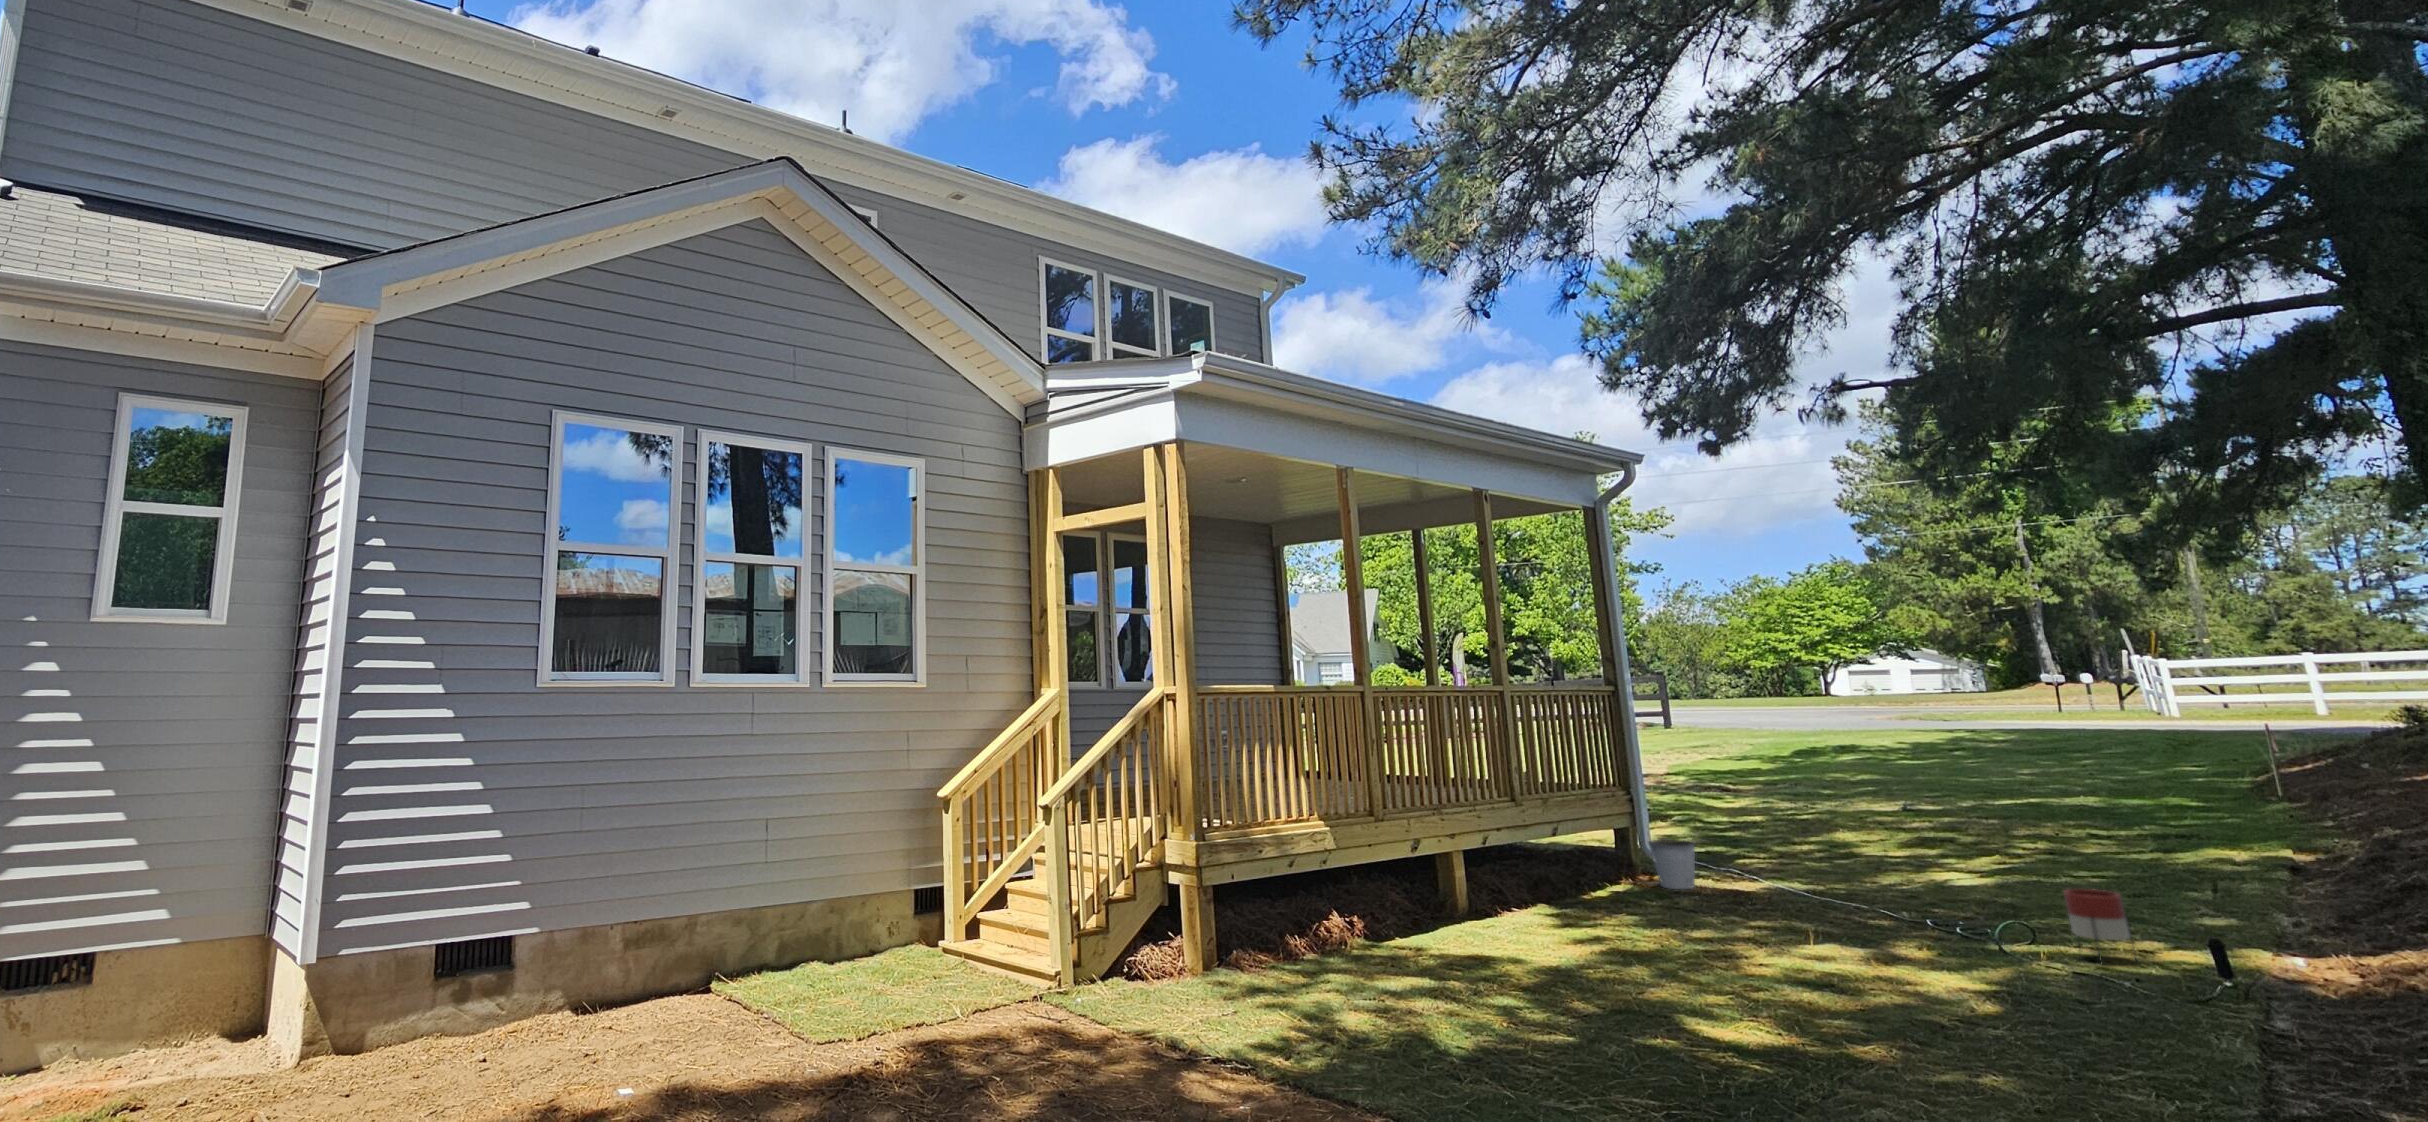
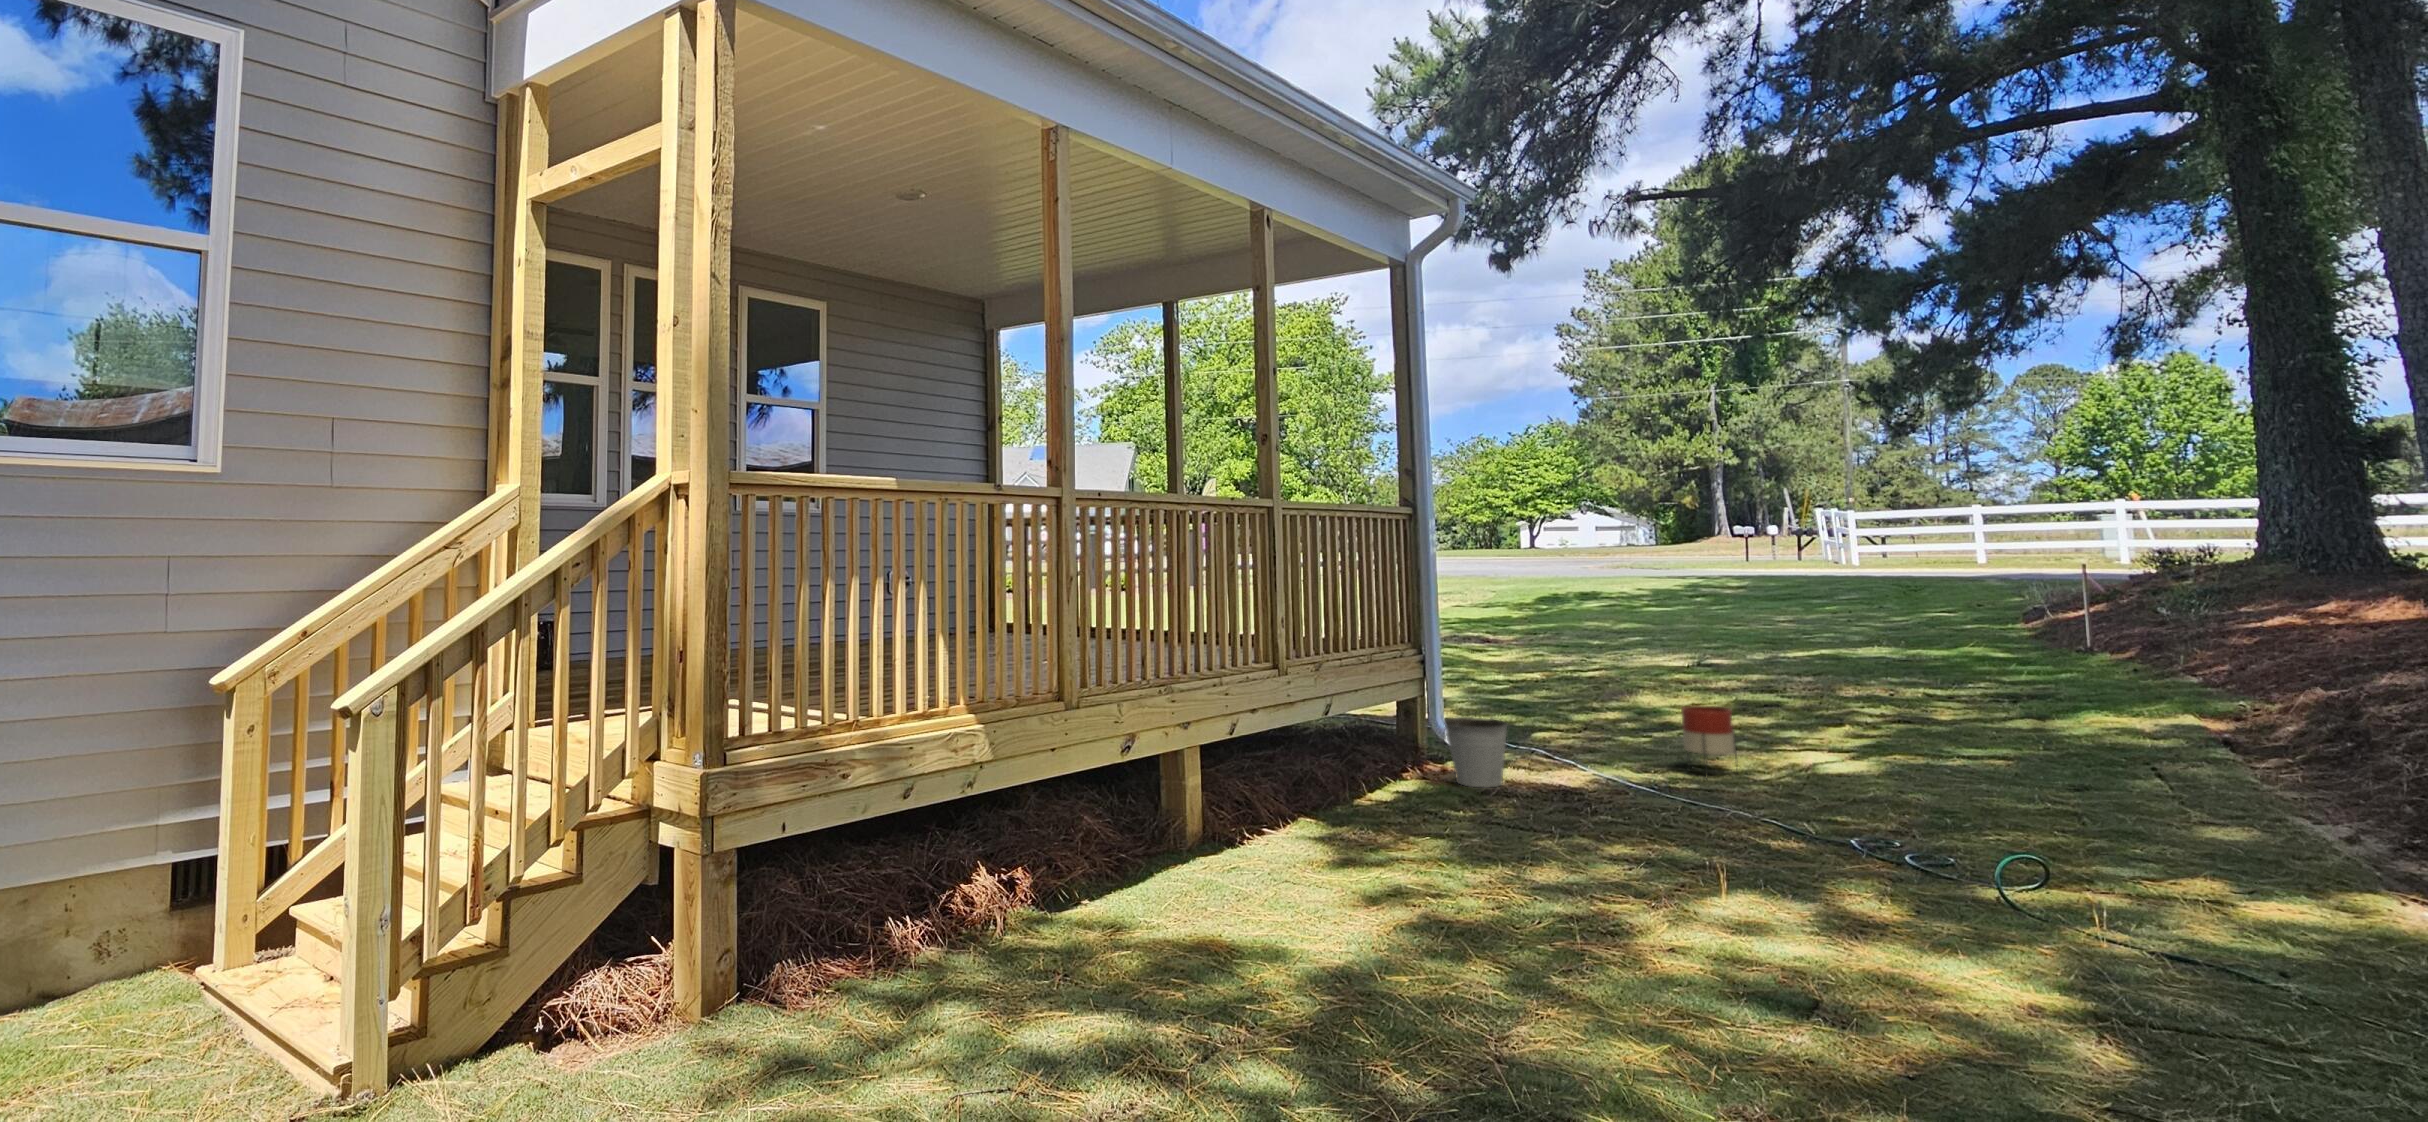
planter: present [2064,889,2138,961] -> present [1681,705,1737,756]

